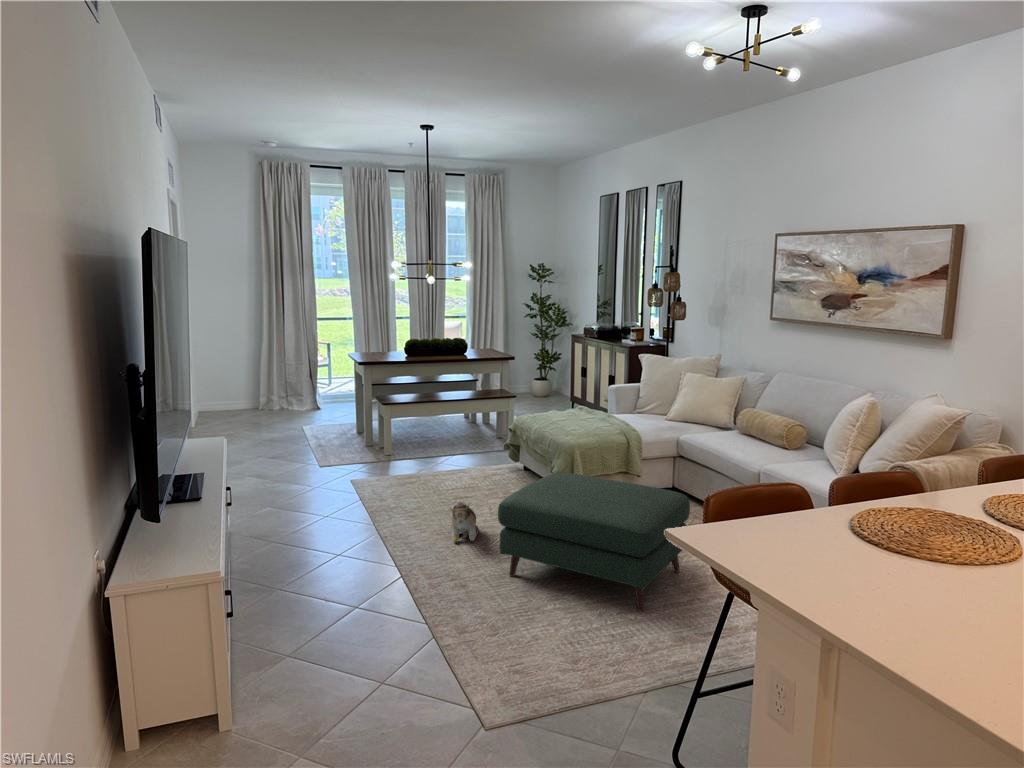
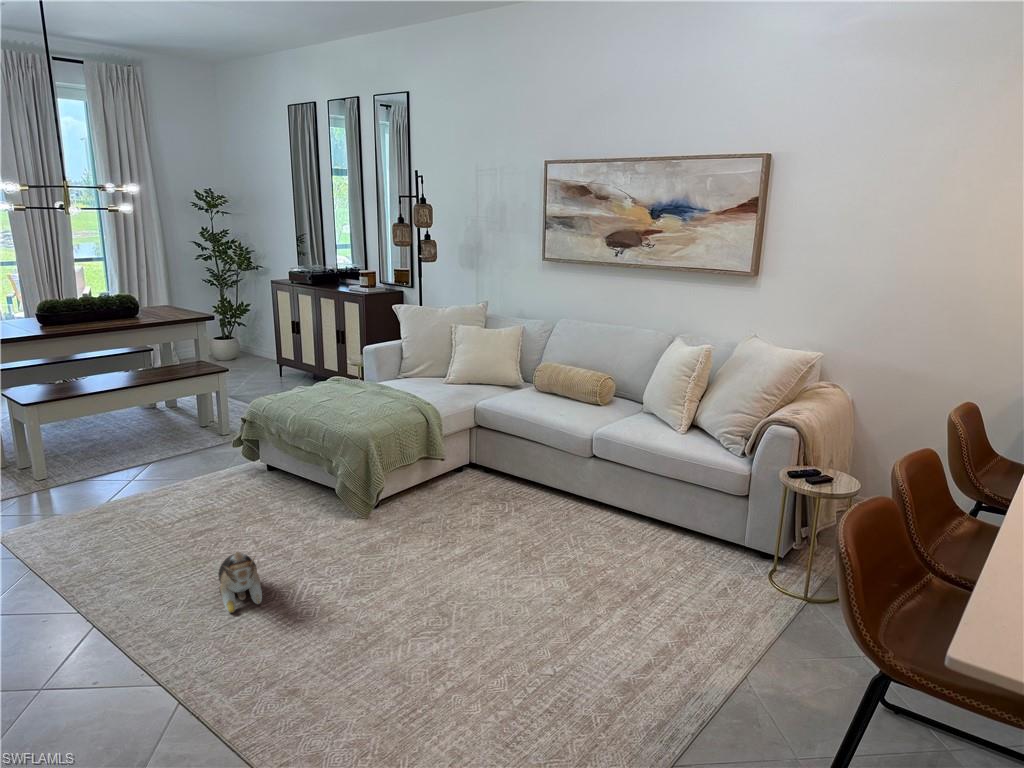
ottoman: present [498,472,690,612] -> none [328,481,574,660]

